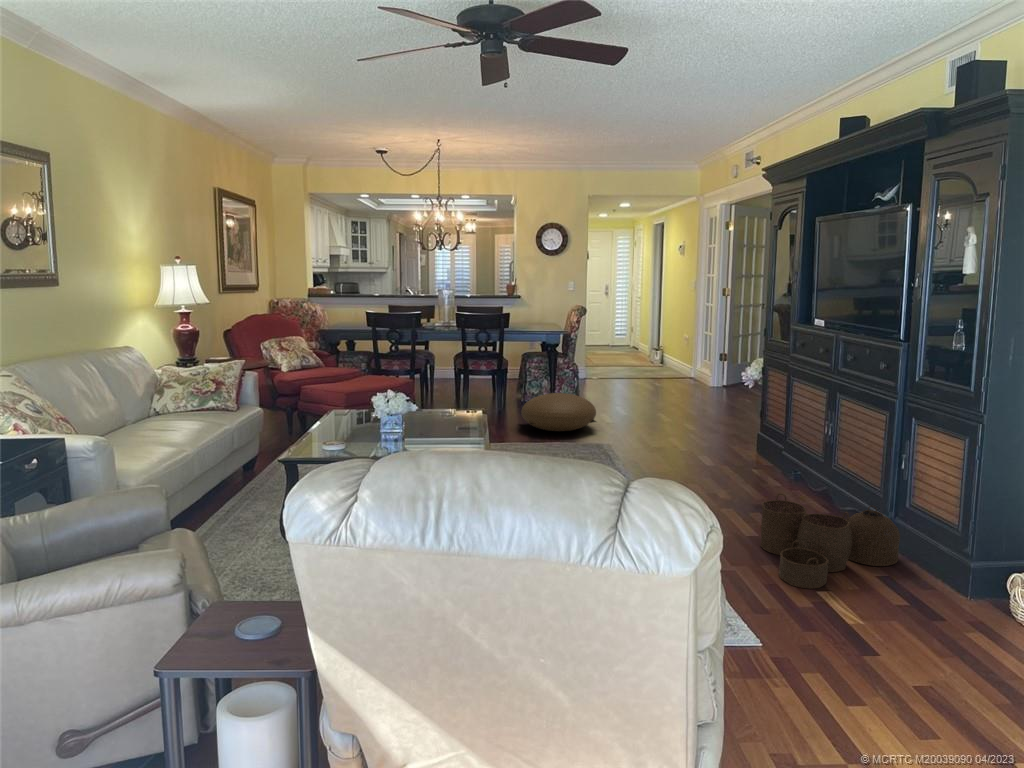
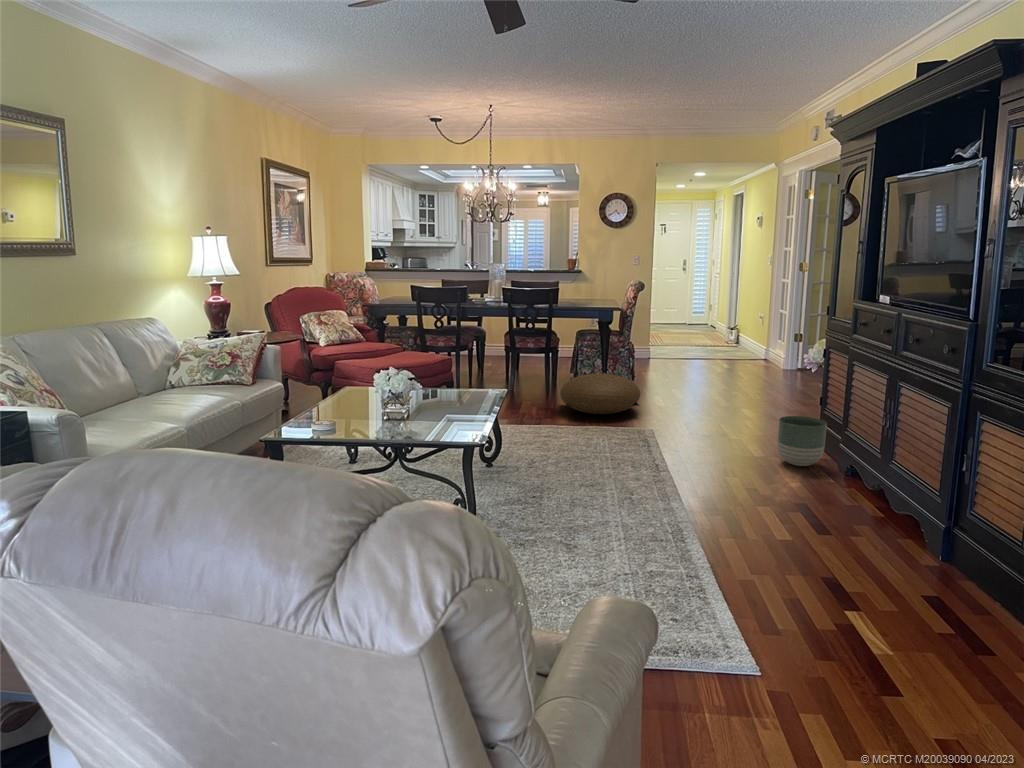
planter: none [731,427,773,471] -> present [778,416,827,466]
woven basket: present [760,494,900,589] -> none [784,497,955,614]

